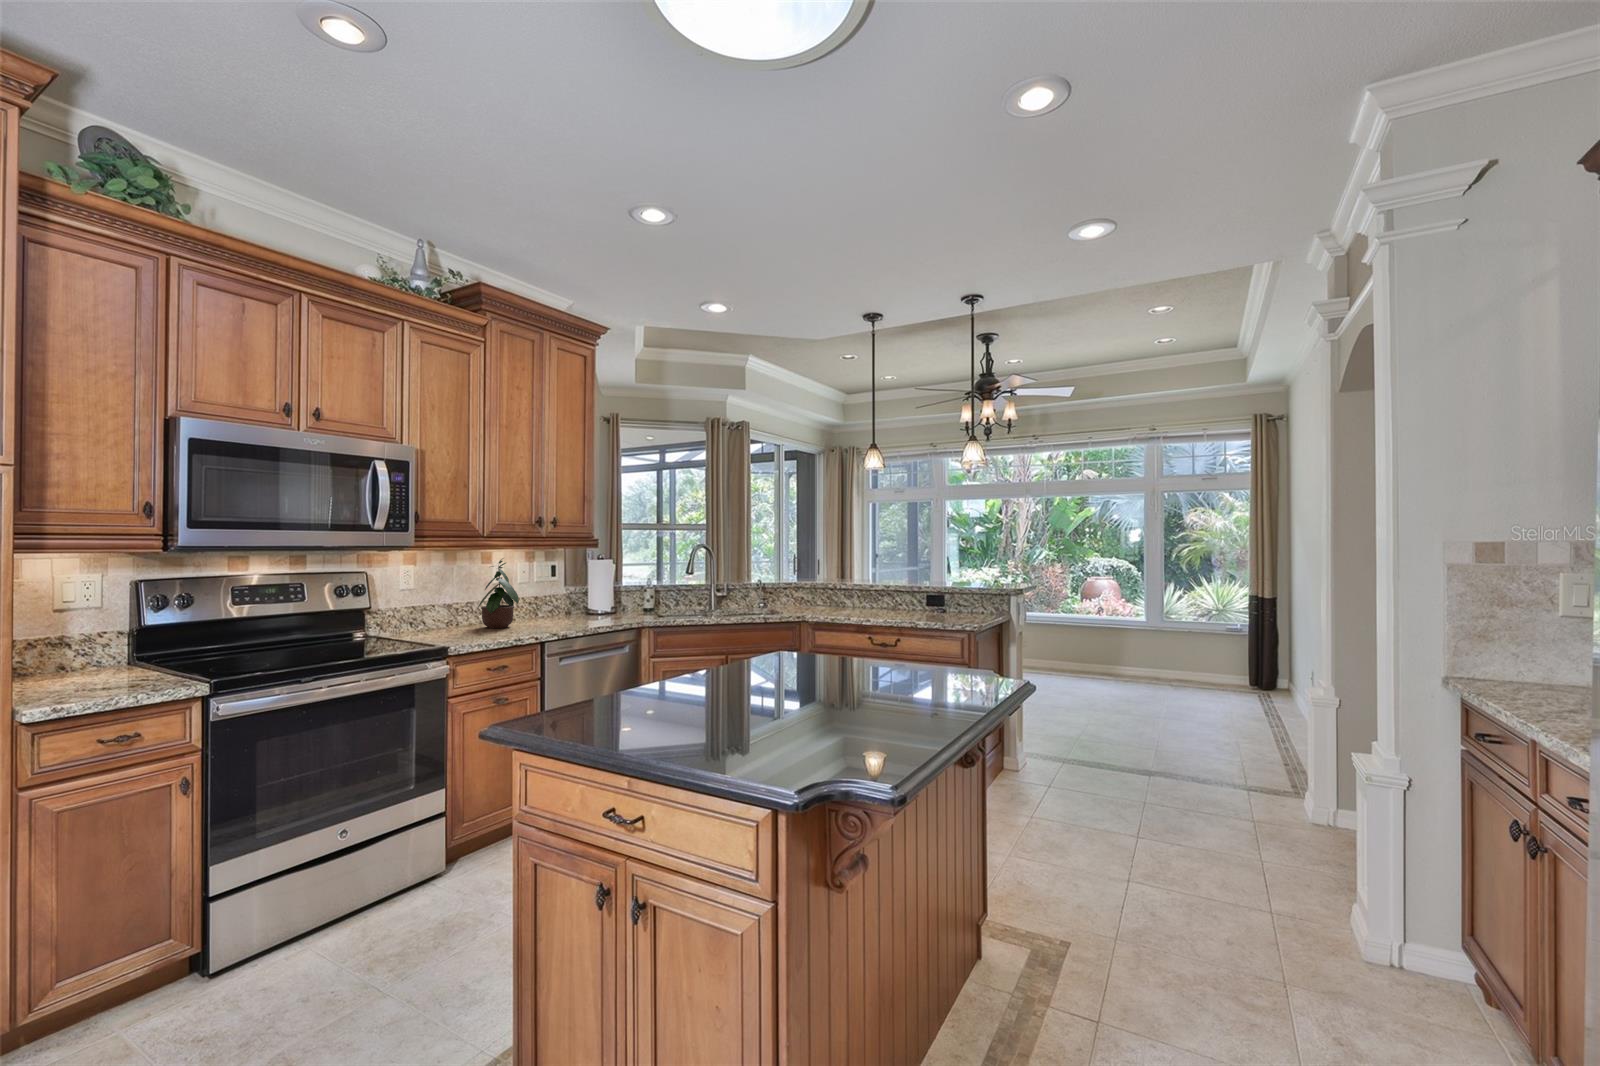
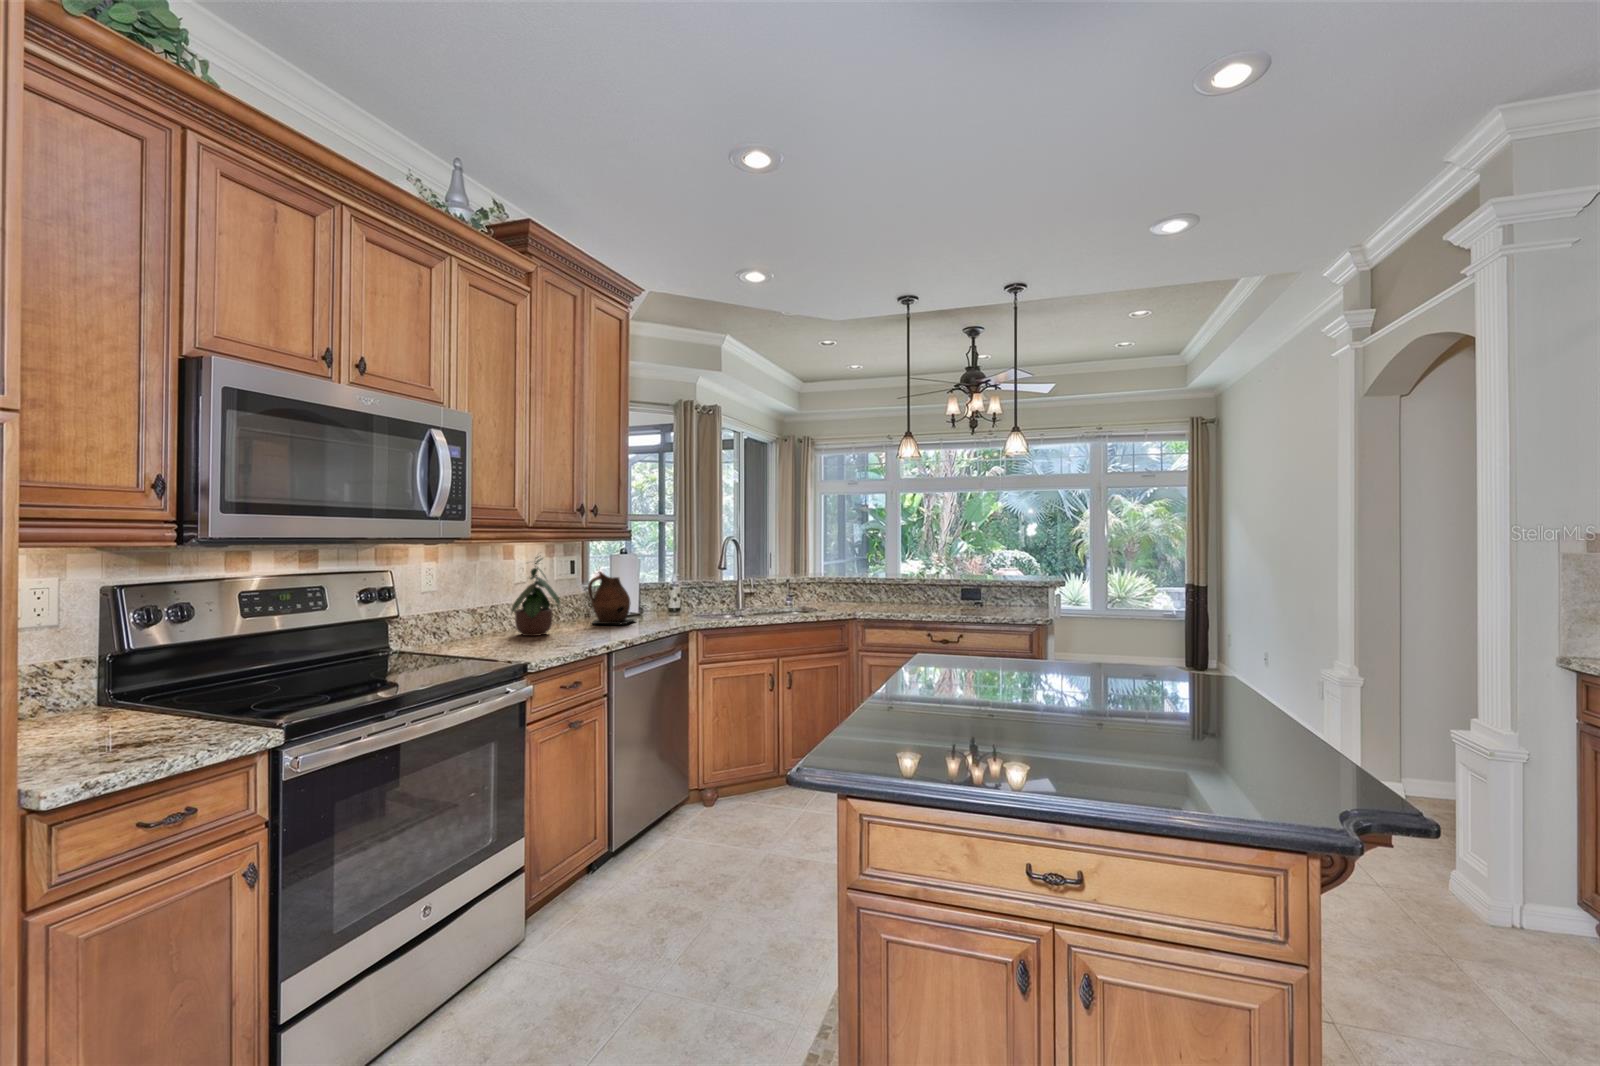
ceramic pitcher: none [557,575,603,622] -> present [588,571,637,625]

